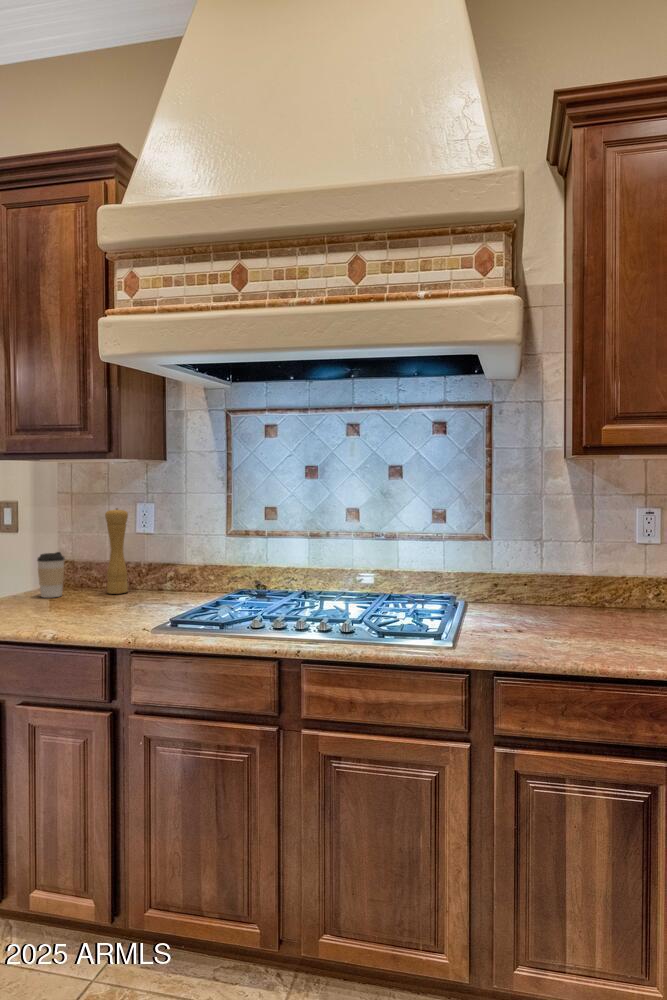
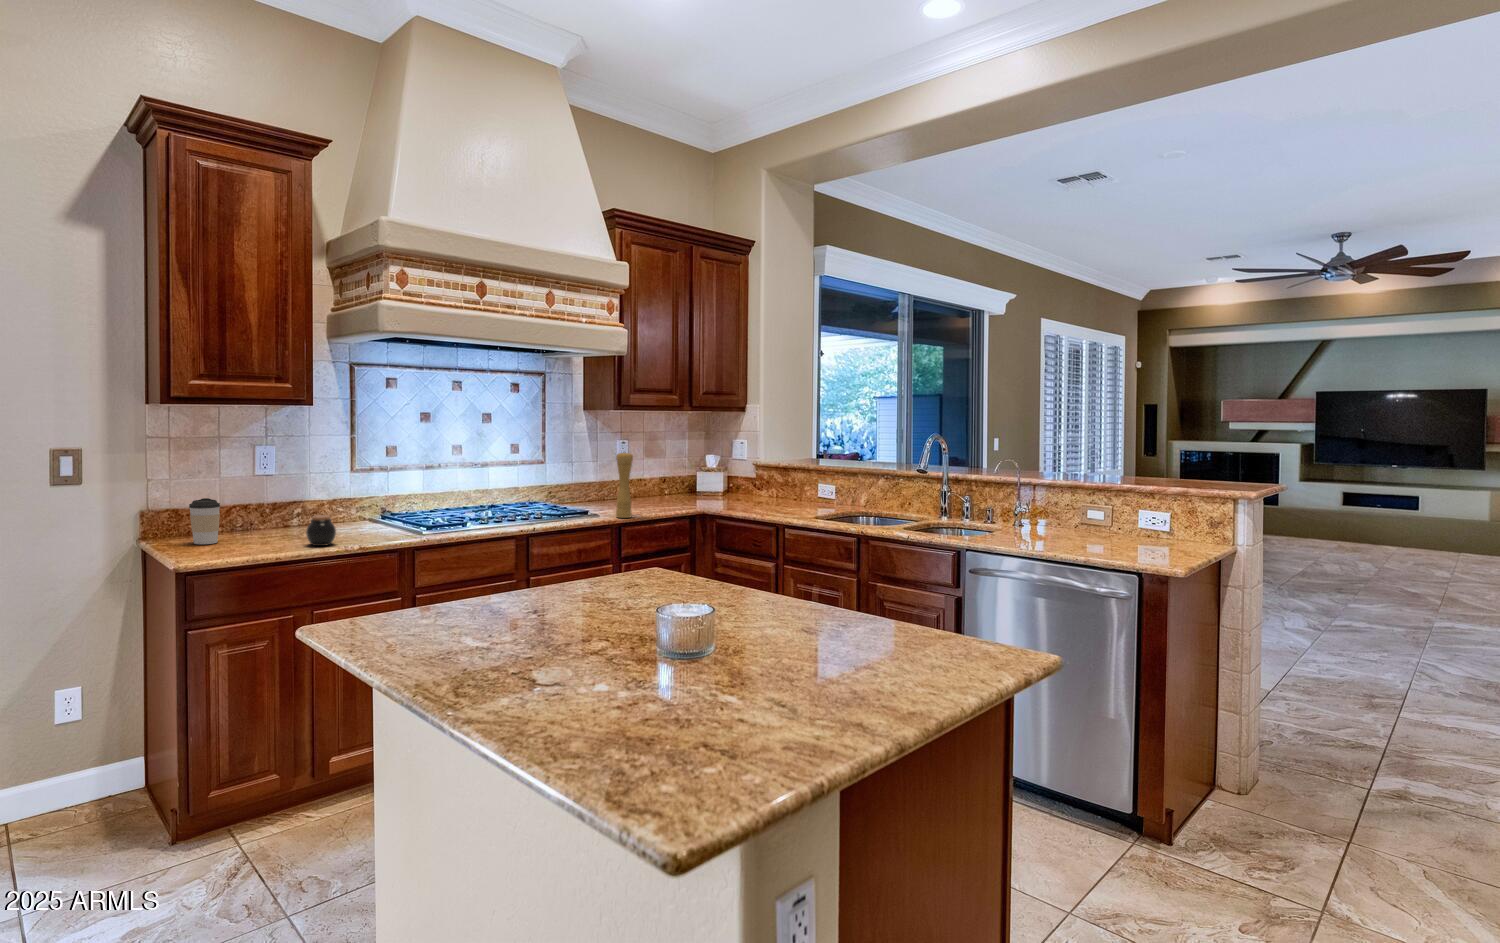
pepper mill: present [105,508,128,594] -> present [616,452,633,518]
jar: none [65,579,98,615] -> present [306,515,336,546]

